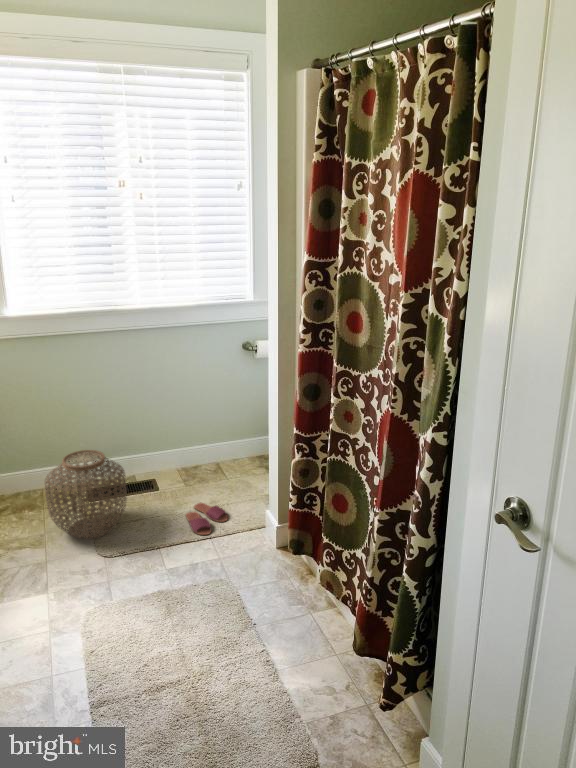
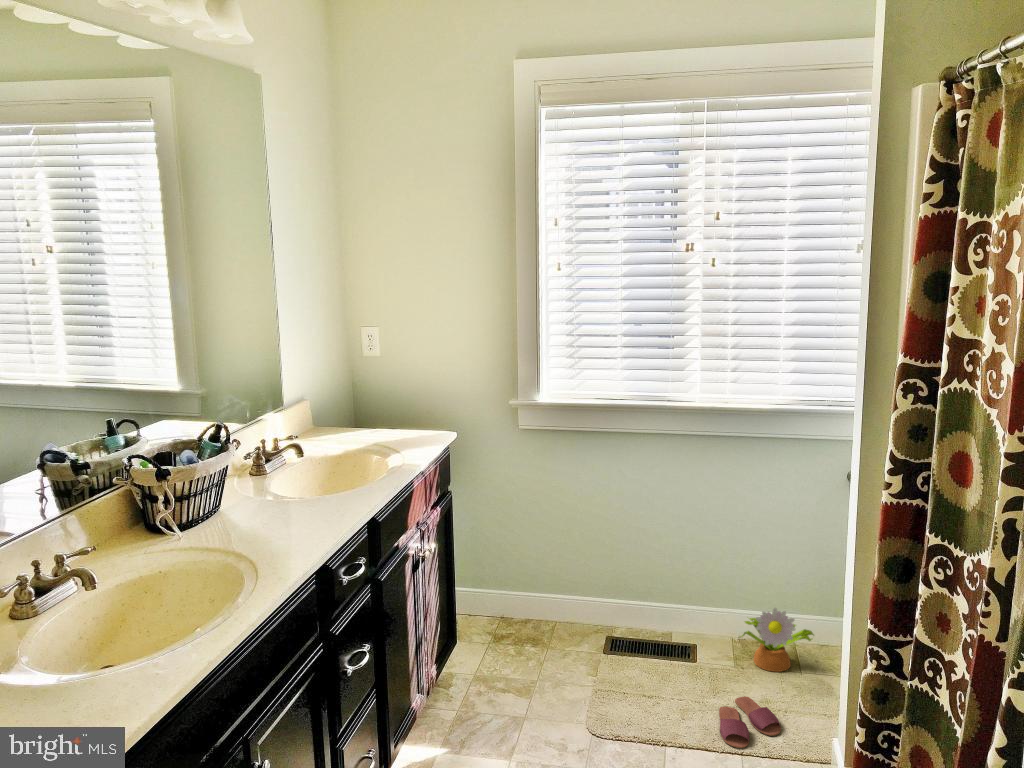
decorative plant: none [186,440,234,483] -> present [739,608,814,672]
woven basket: present [45,450,127,539] -> none [541,586,641,706]

